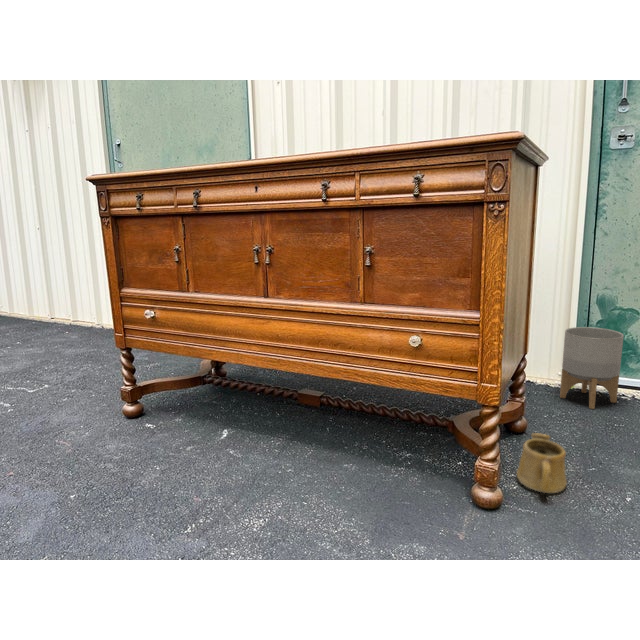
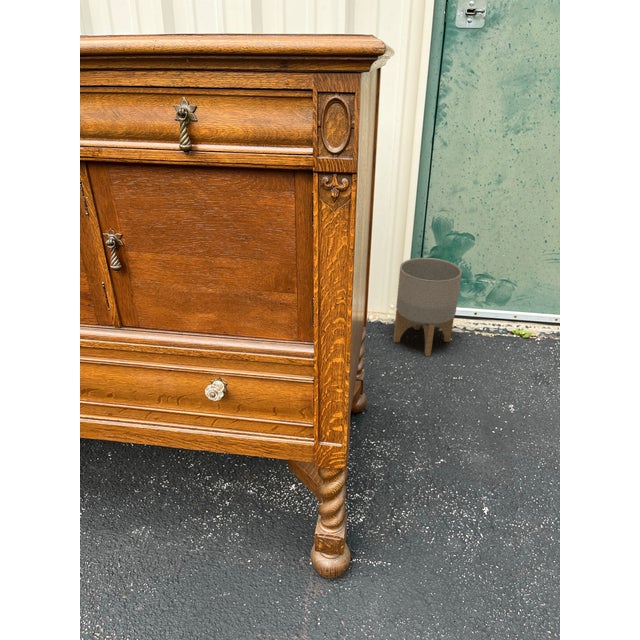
watering can: present [517,433,567,493] -> none [362,440,420,533]

